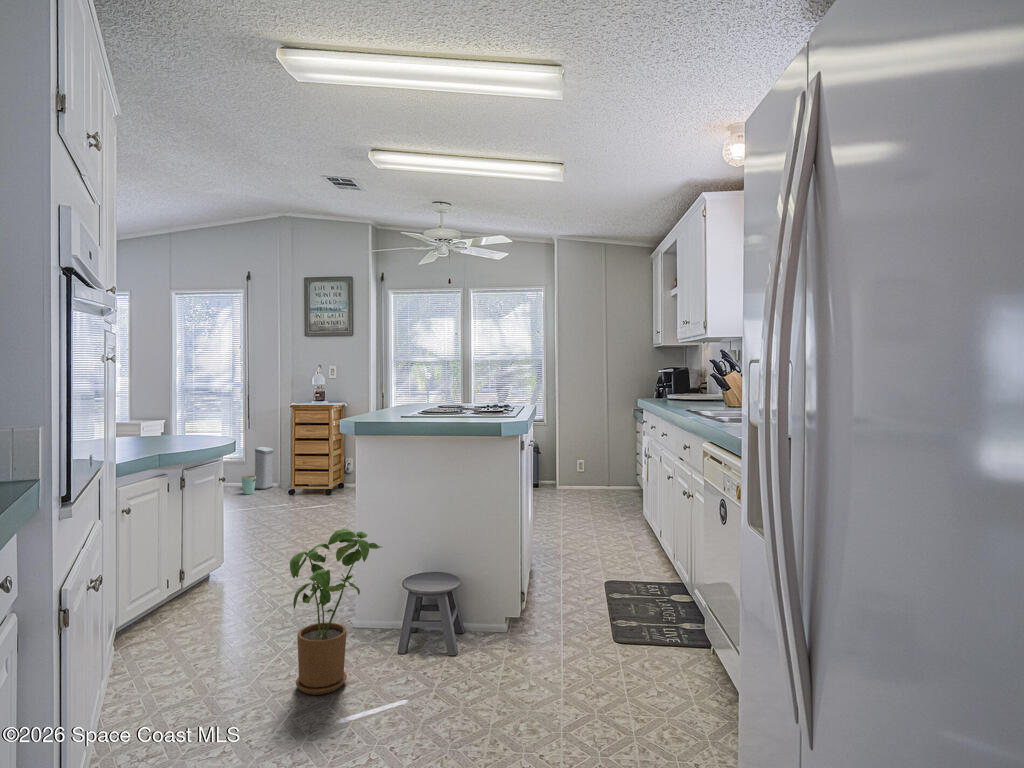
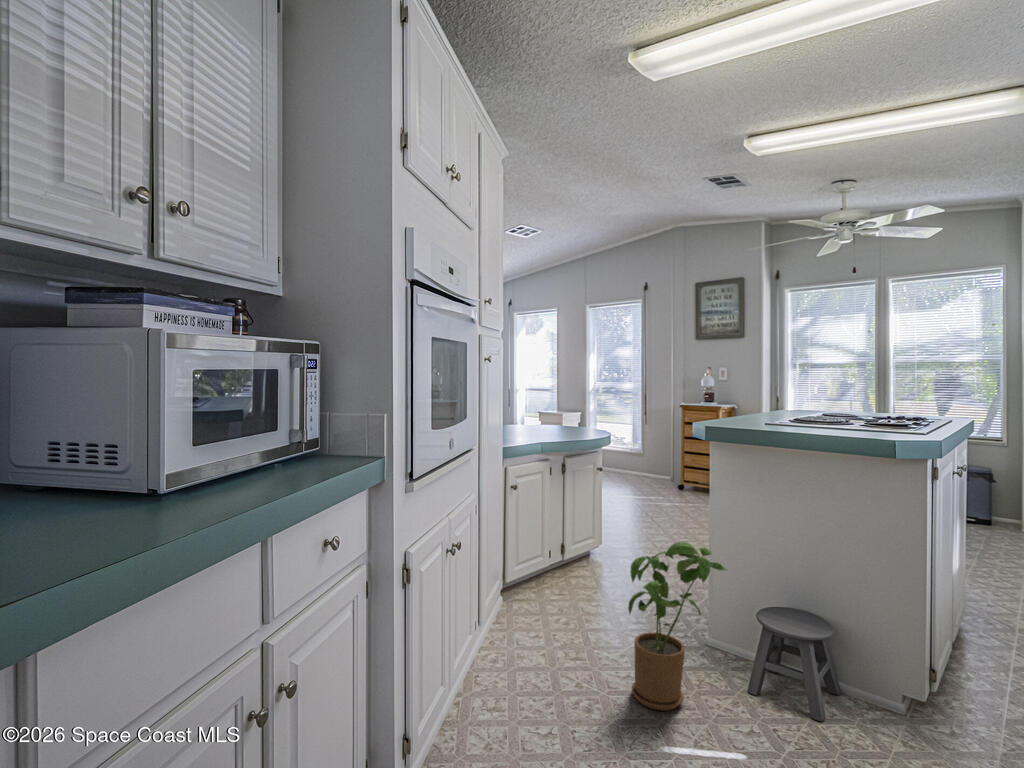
trash can: present [241,447,273,494] -> none [635,440,664,482]

